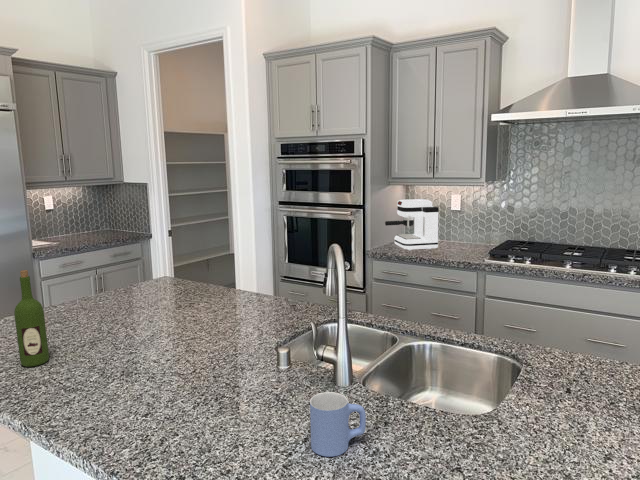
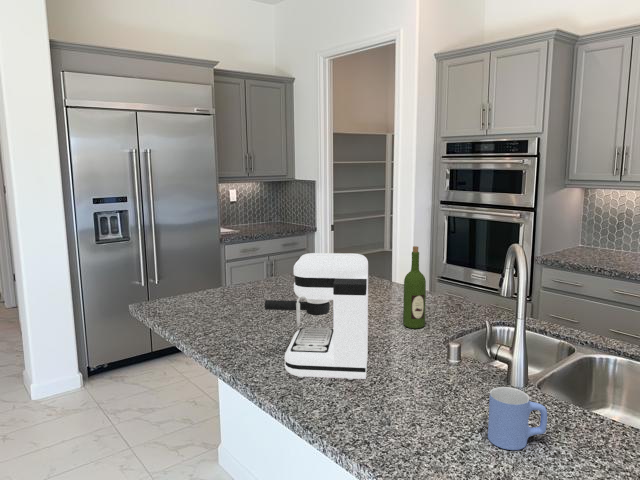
coffee maker: present [385,199,438,251] -> present [265,253,368,380]
wine bottle: present [14,270,49,367] -> present [403,246,426,328]

